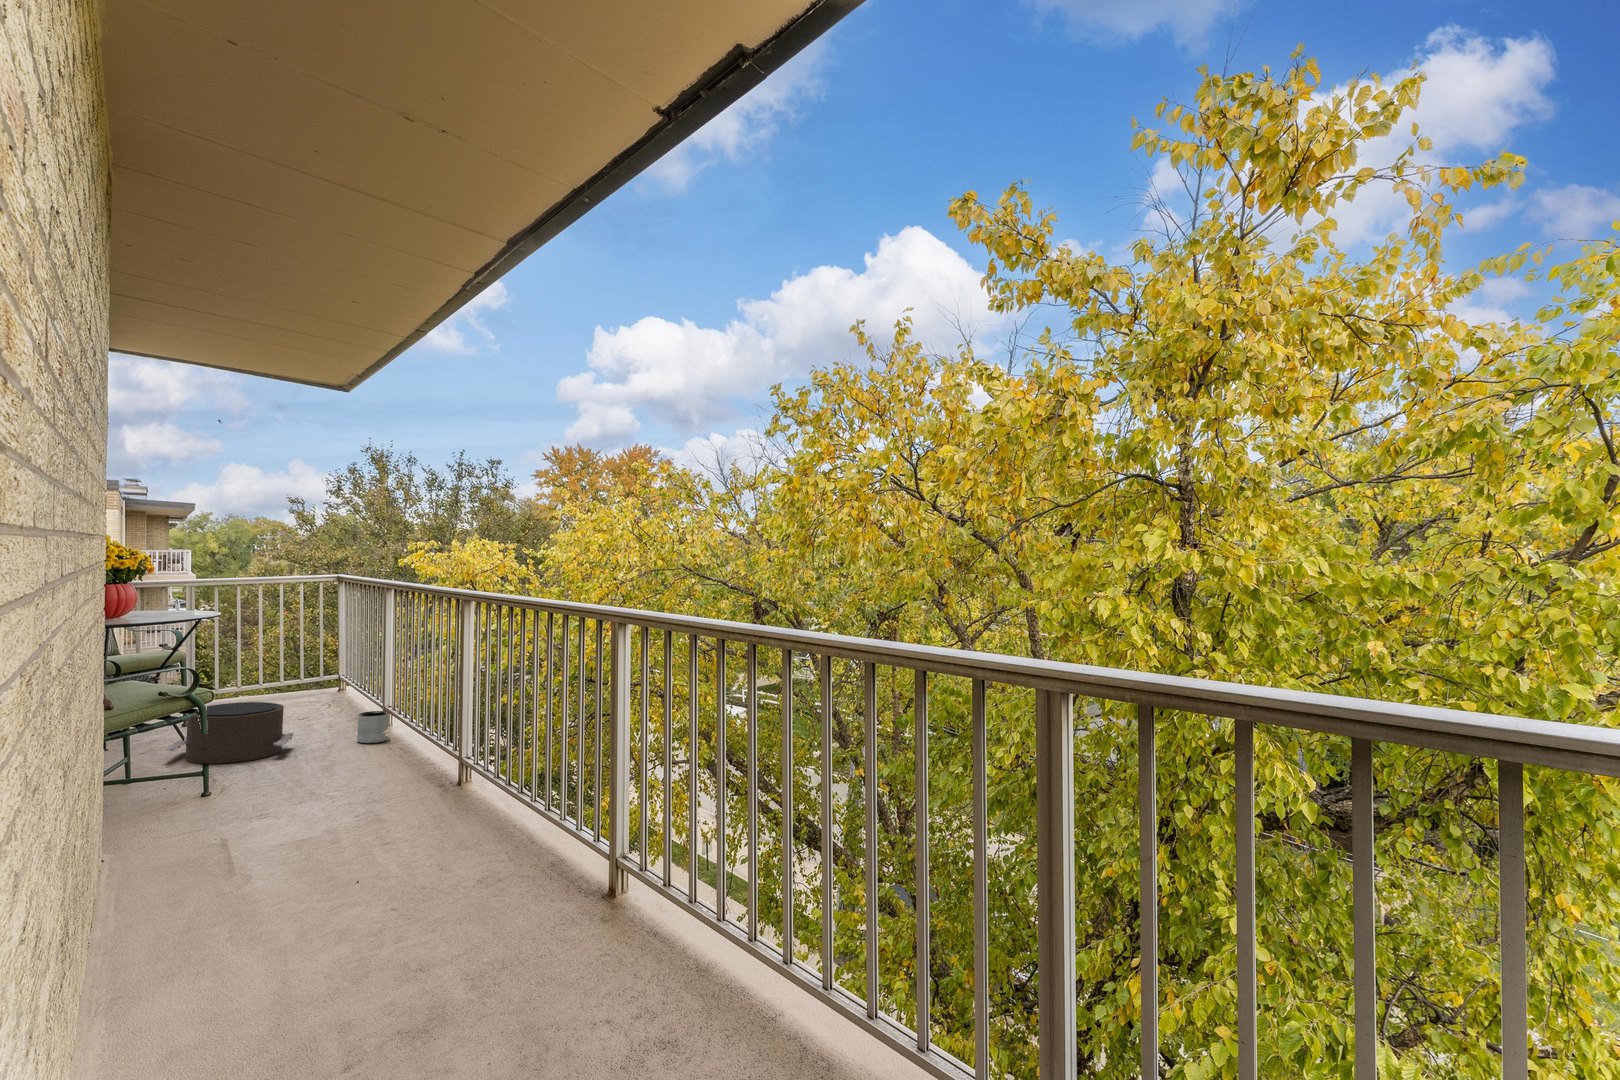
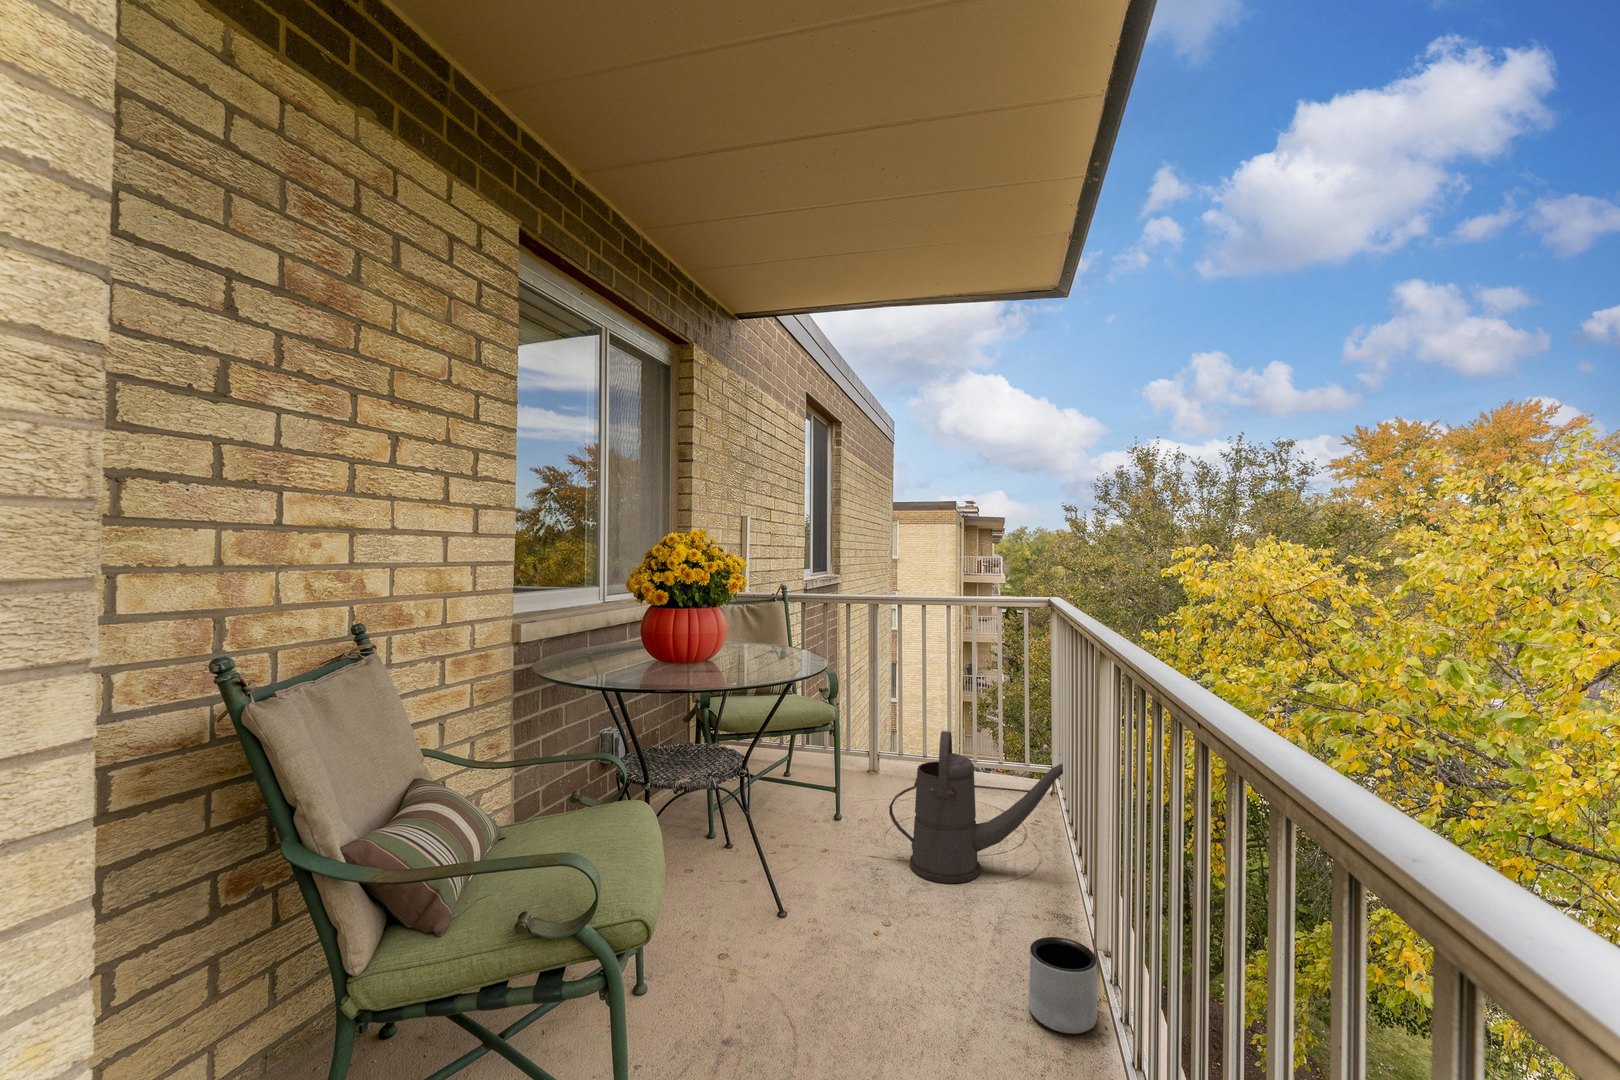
watering can: none [247,643,362,726] -> present [889,731,1063,883]
pouf: present [166,702,293,764] -> none [710,851,911,1012]

